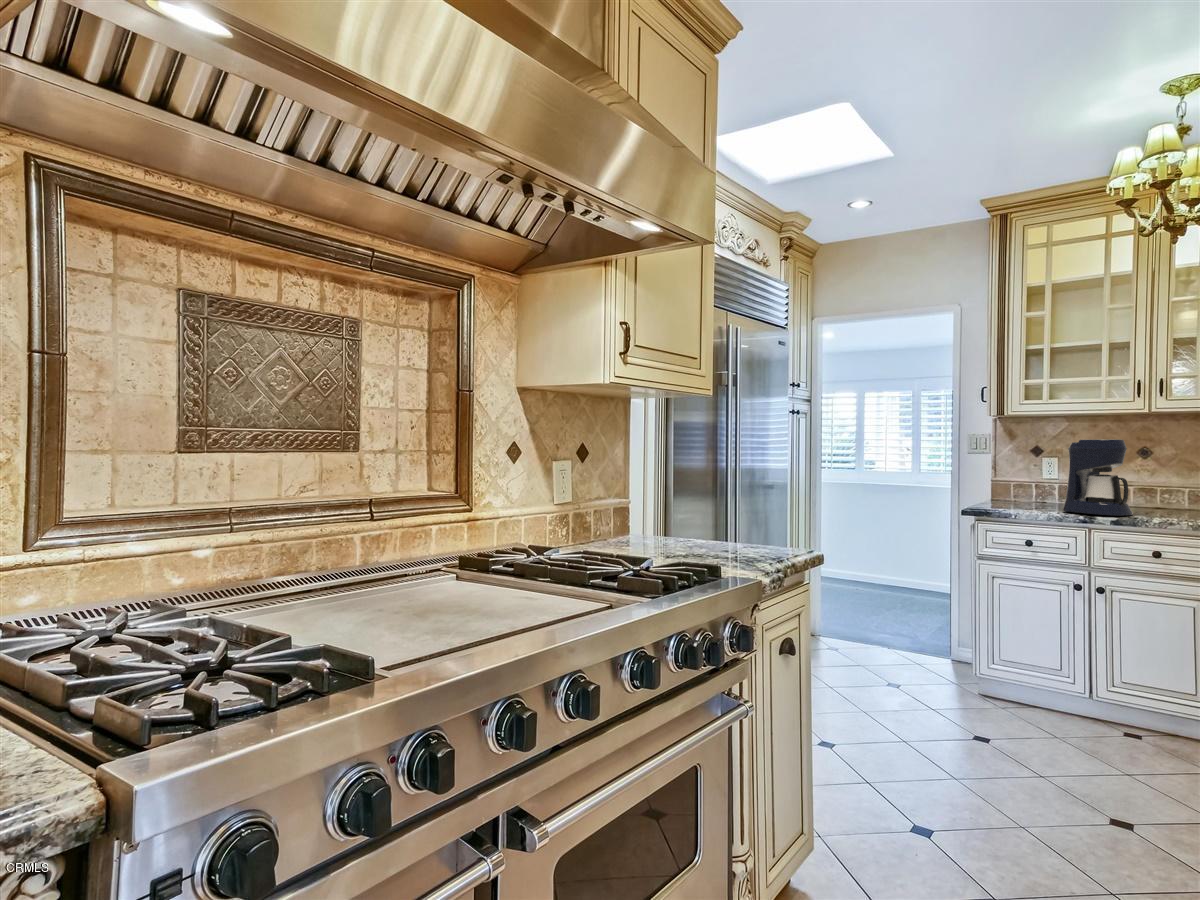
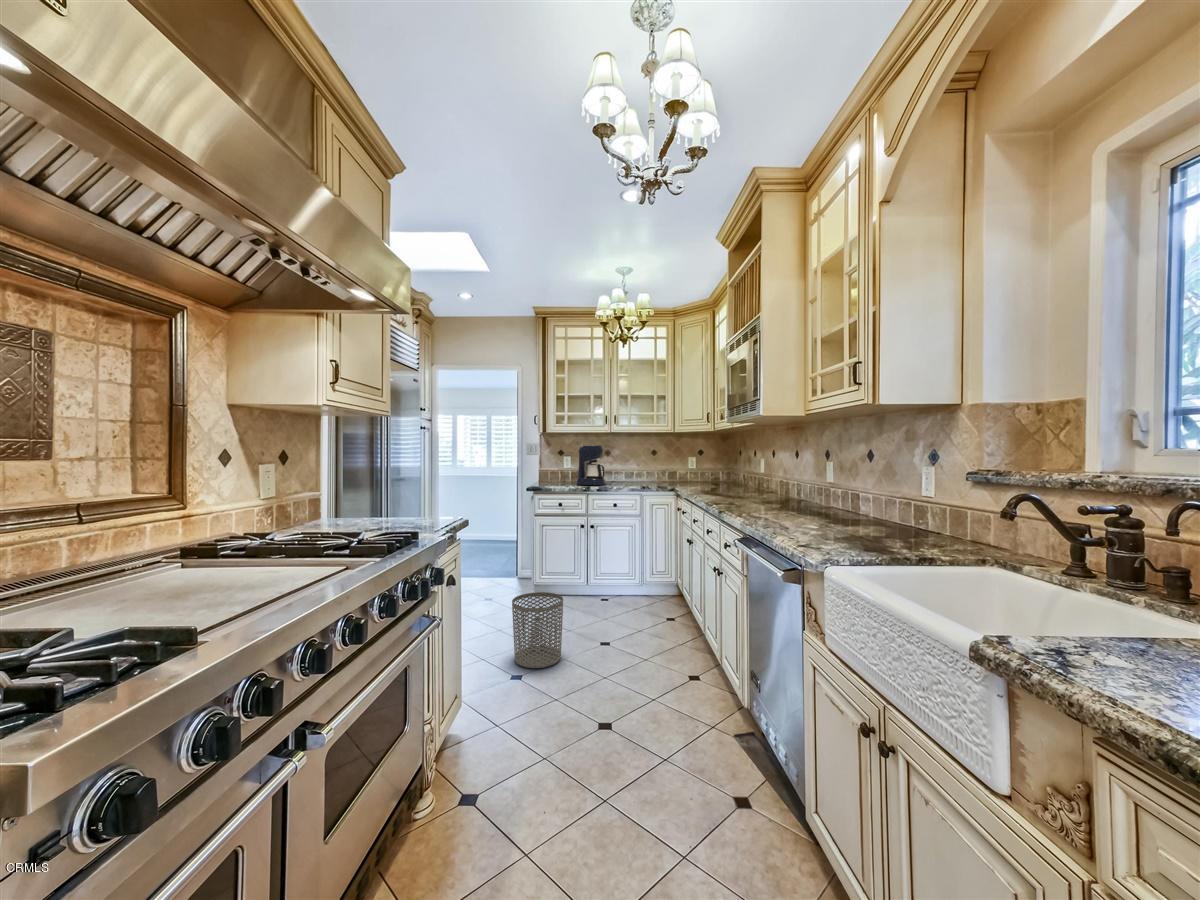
waste bin: none [911,693,1011,833] -> present [512,592,563,668]

